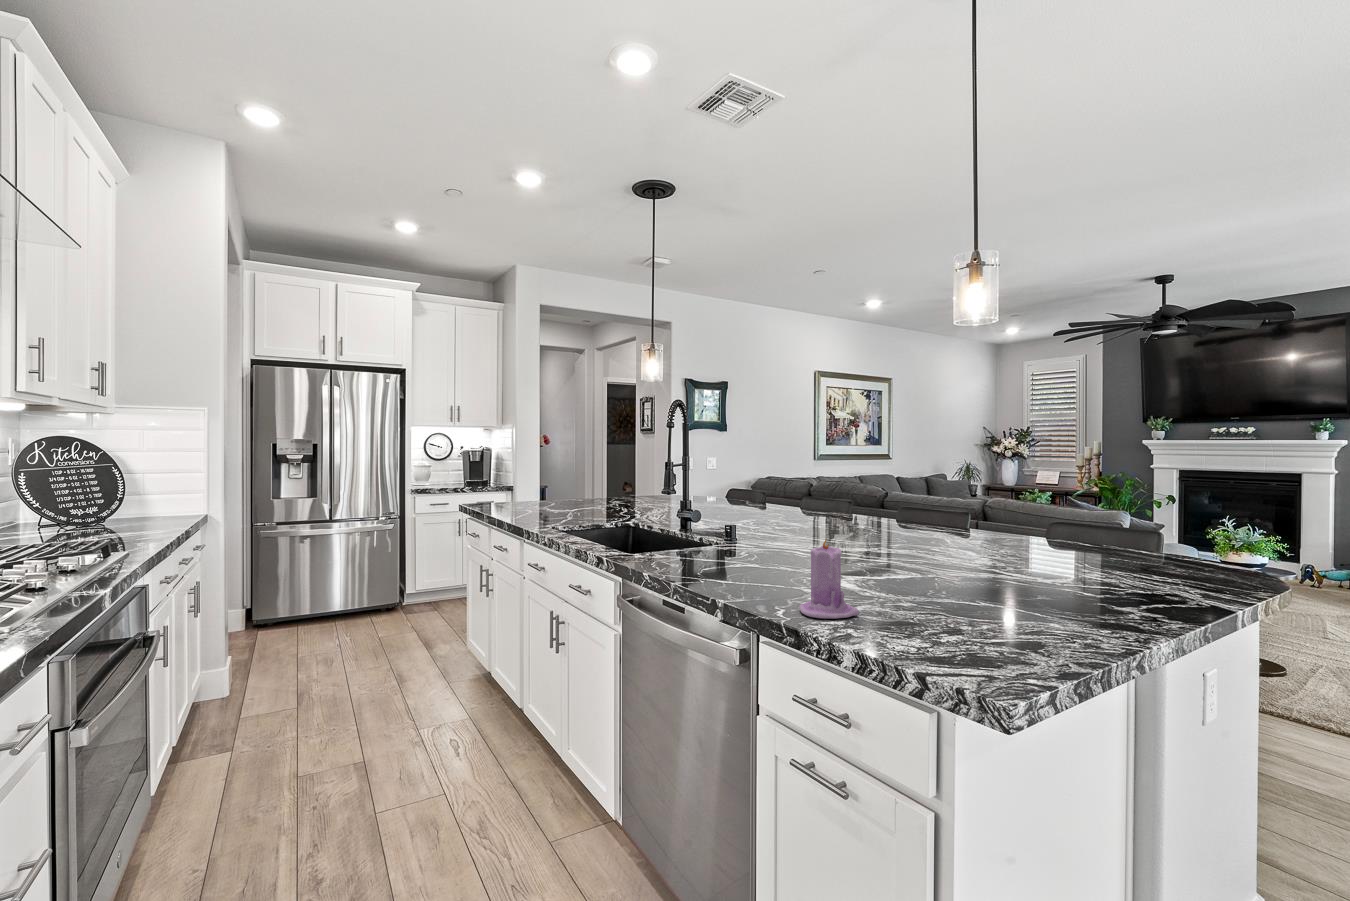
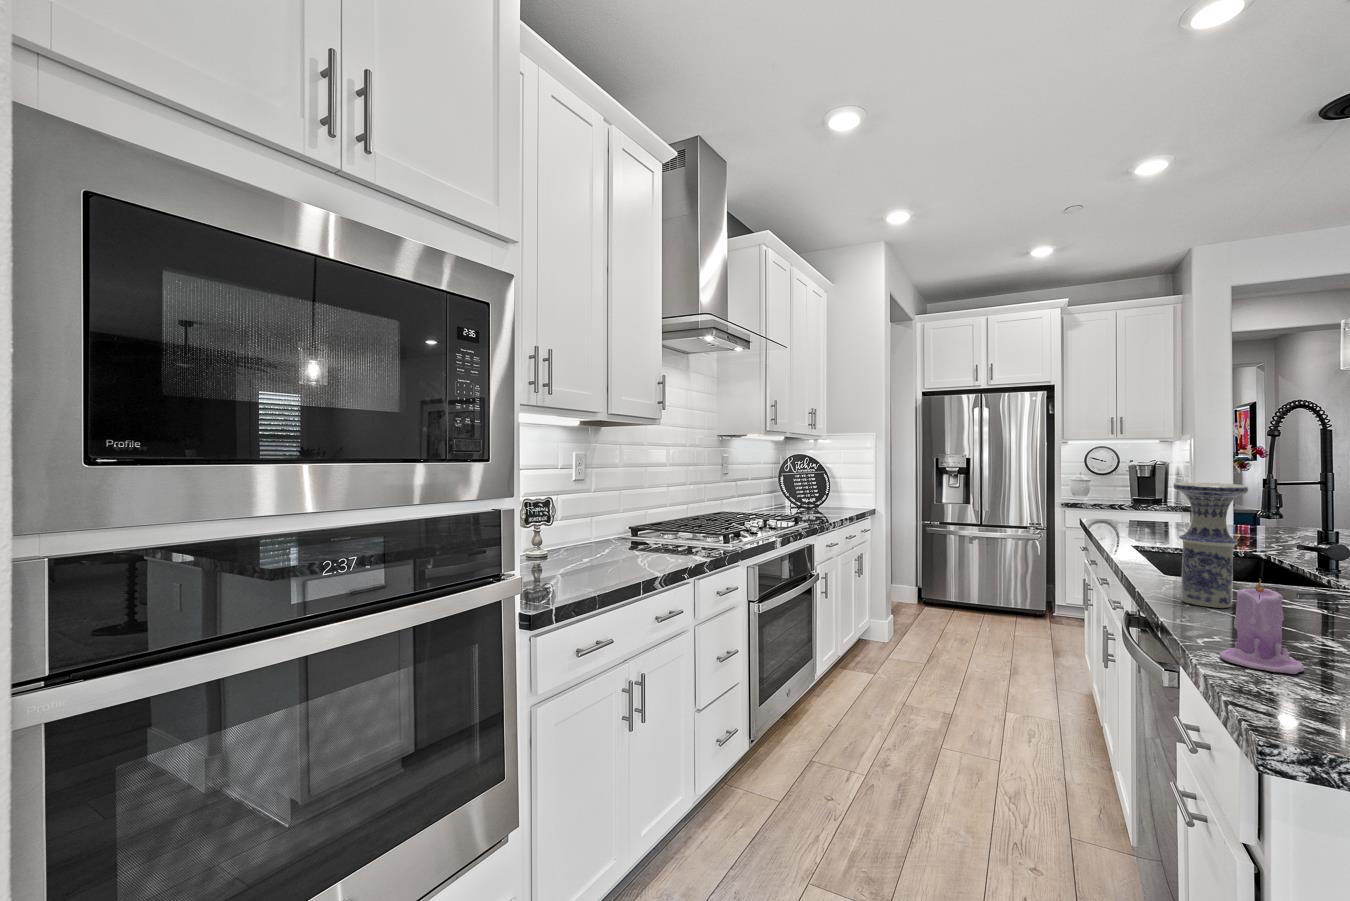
vase: none [670,457,721,571] -> present [1174,483,1248,608]

